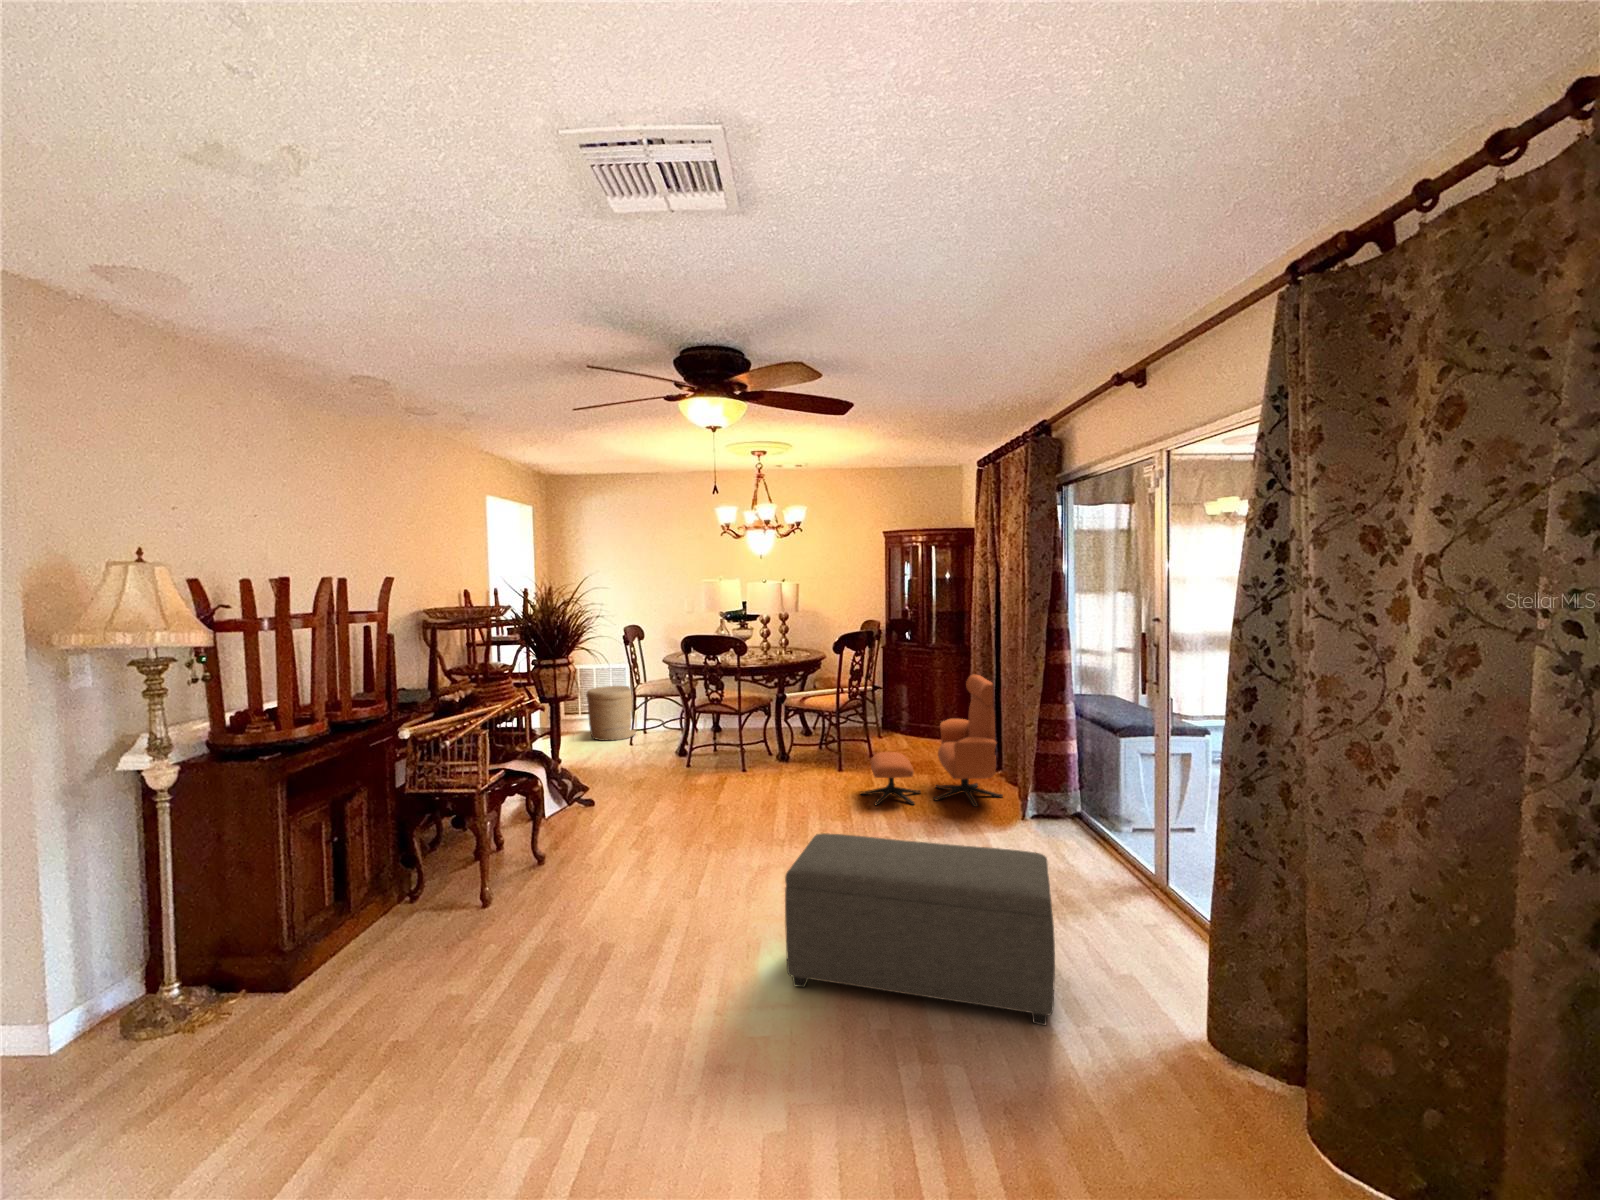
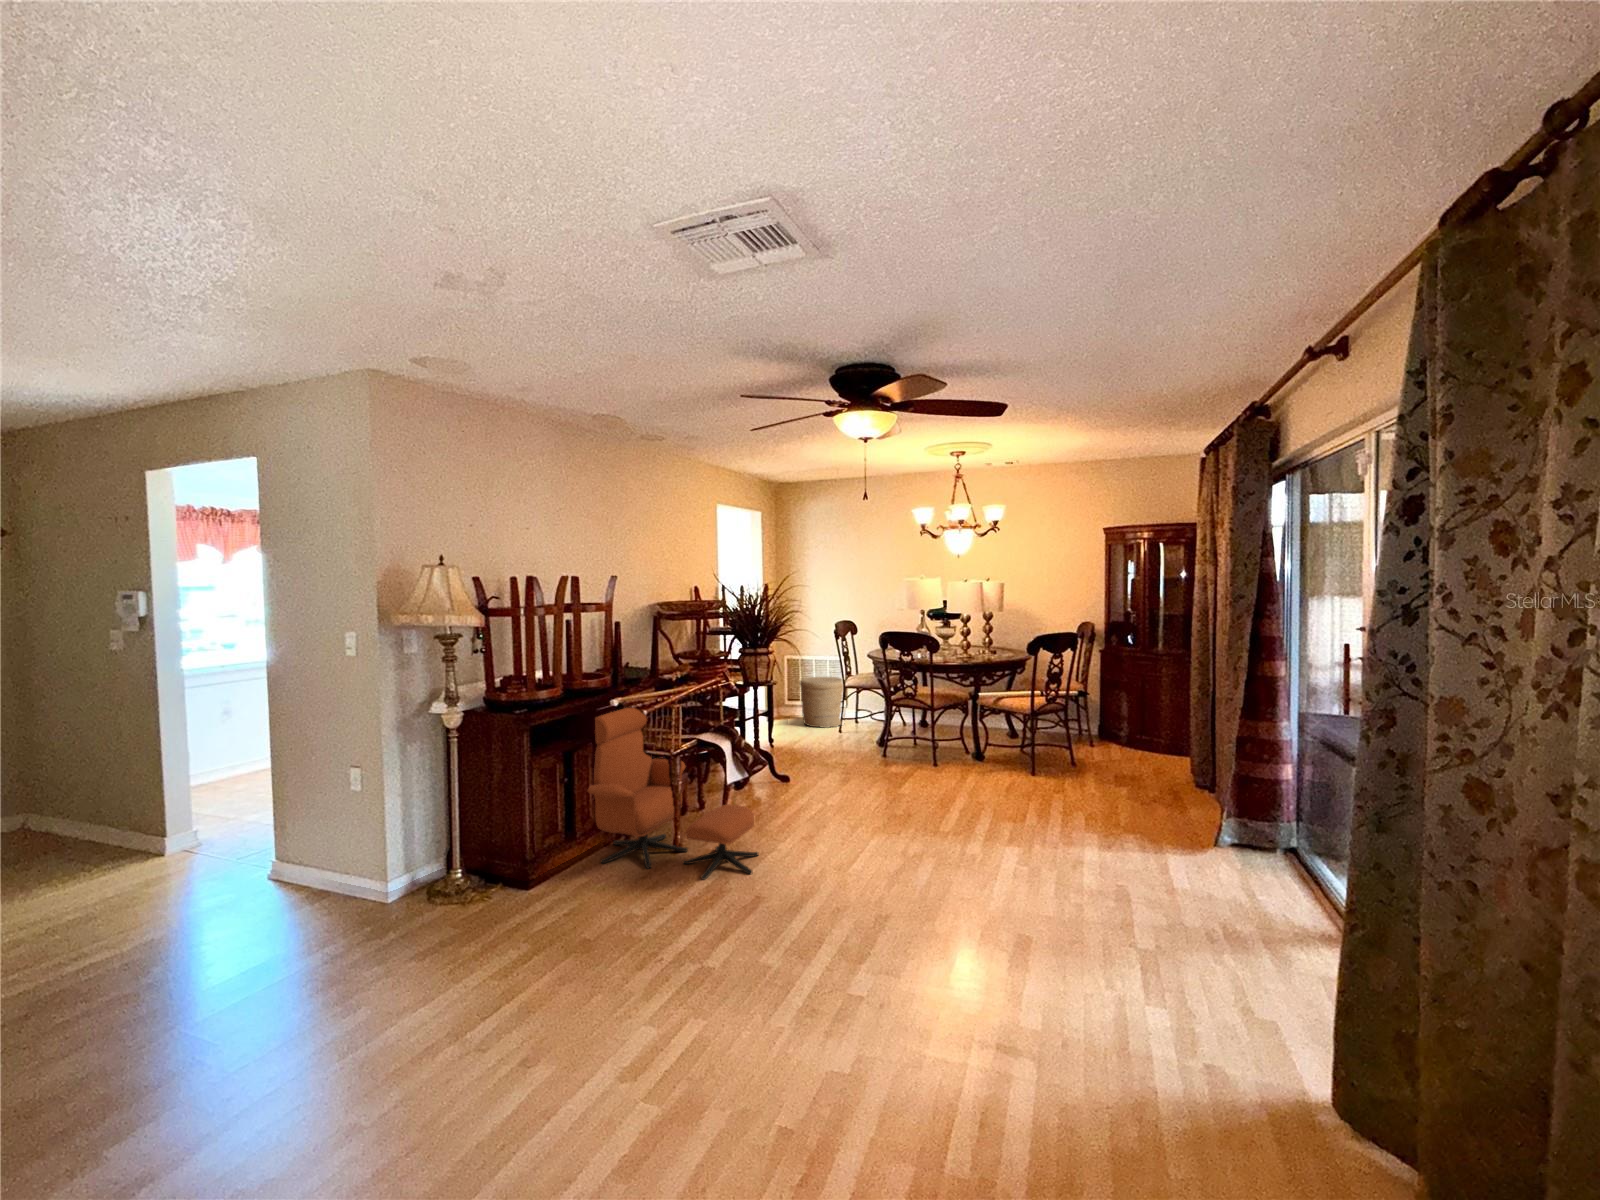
lounge chair: present [861,675,1003,807] -> present [588,708,759,880]
ottoman: present [785,833,1055,1025] -> none [901,825,1182,1045]

